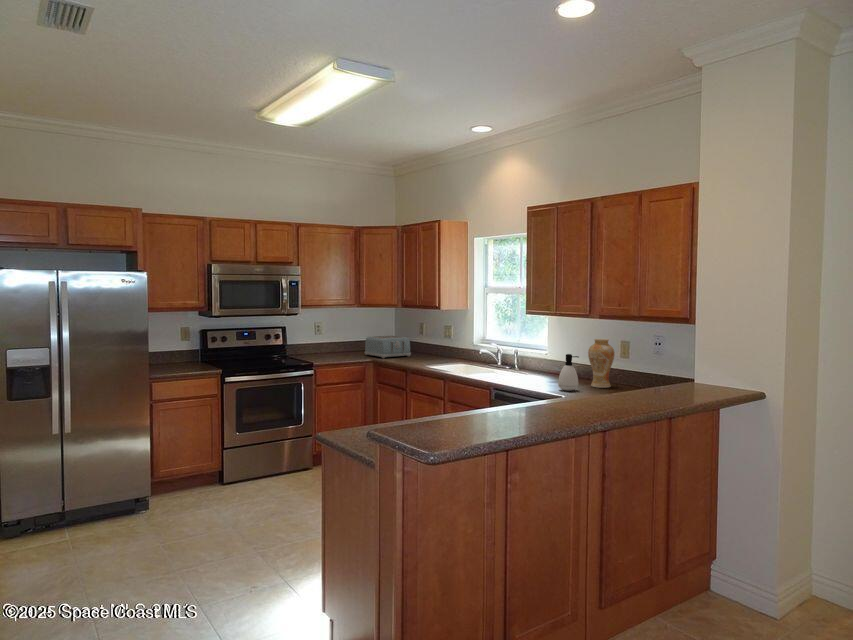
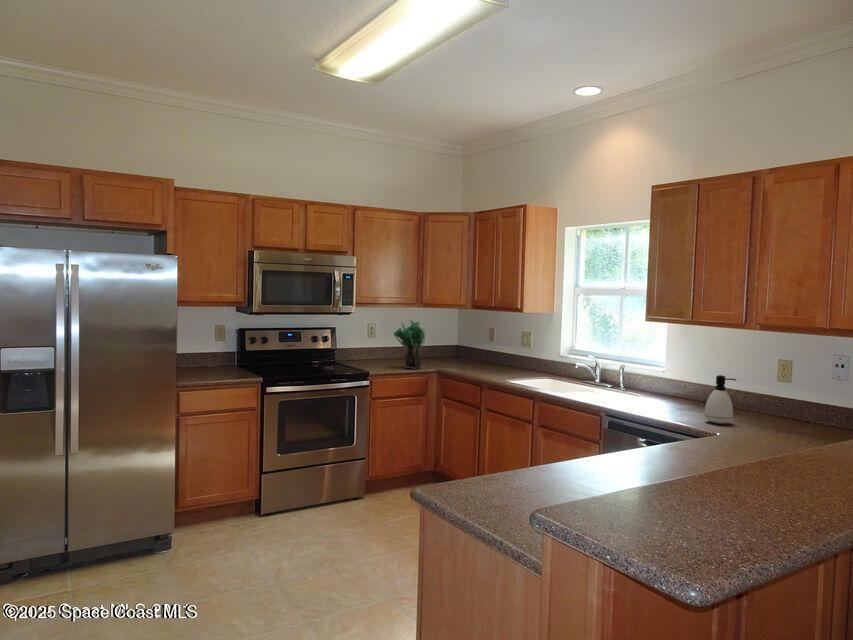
potted plant: none [334,319,362,360] -> present [394,321,425,369]
toaster: present [364,336,411,358] -> none [425,341,481,368]
vase: present [588,338,615,388] -> none [739,355,776,421]

